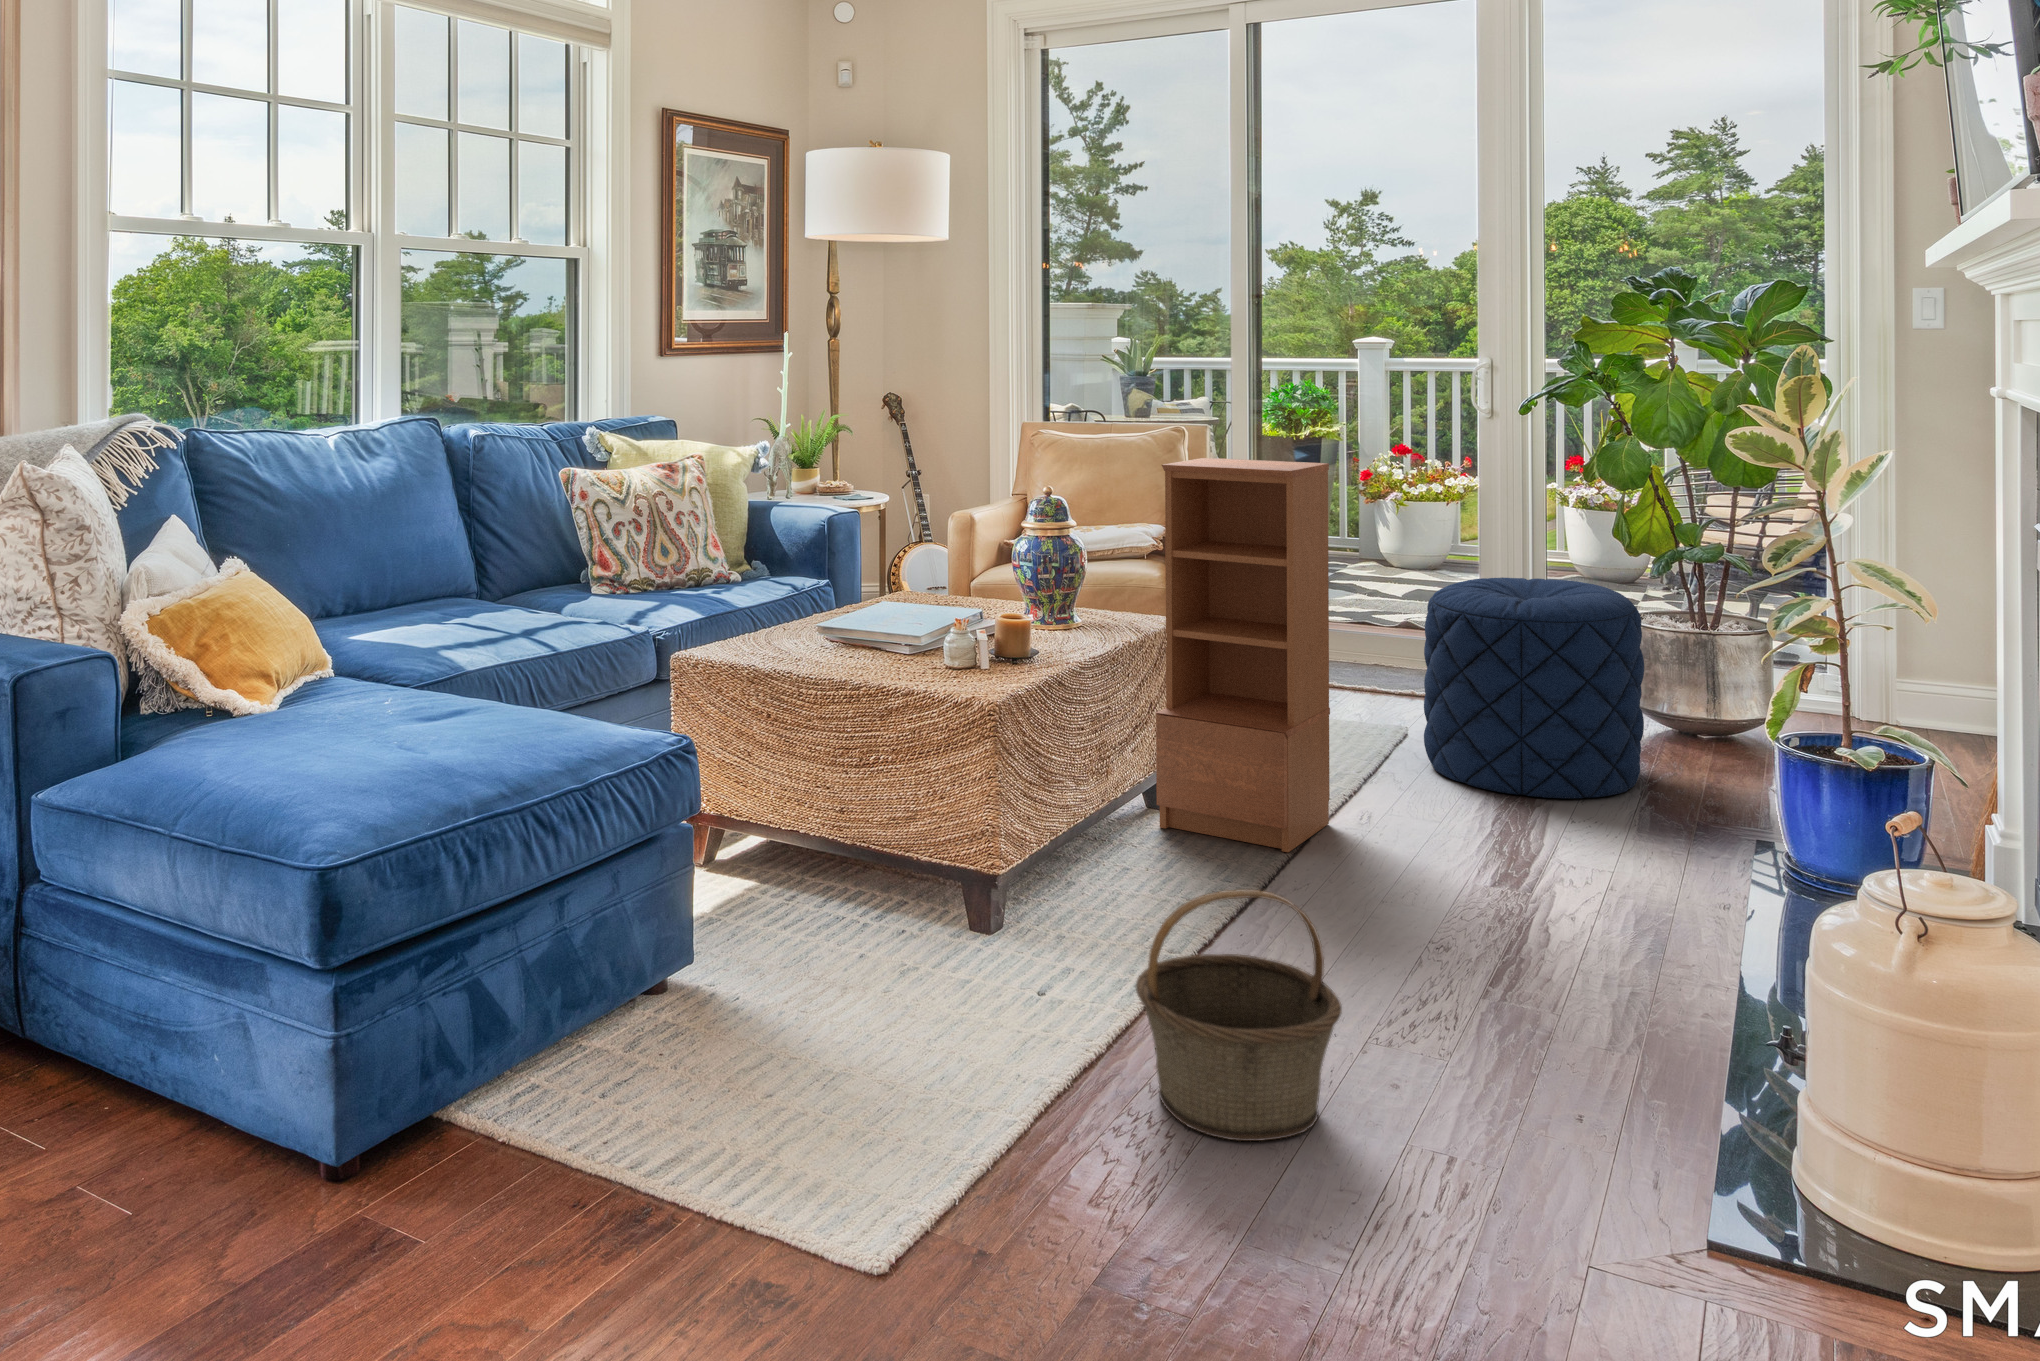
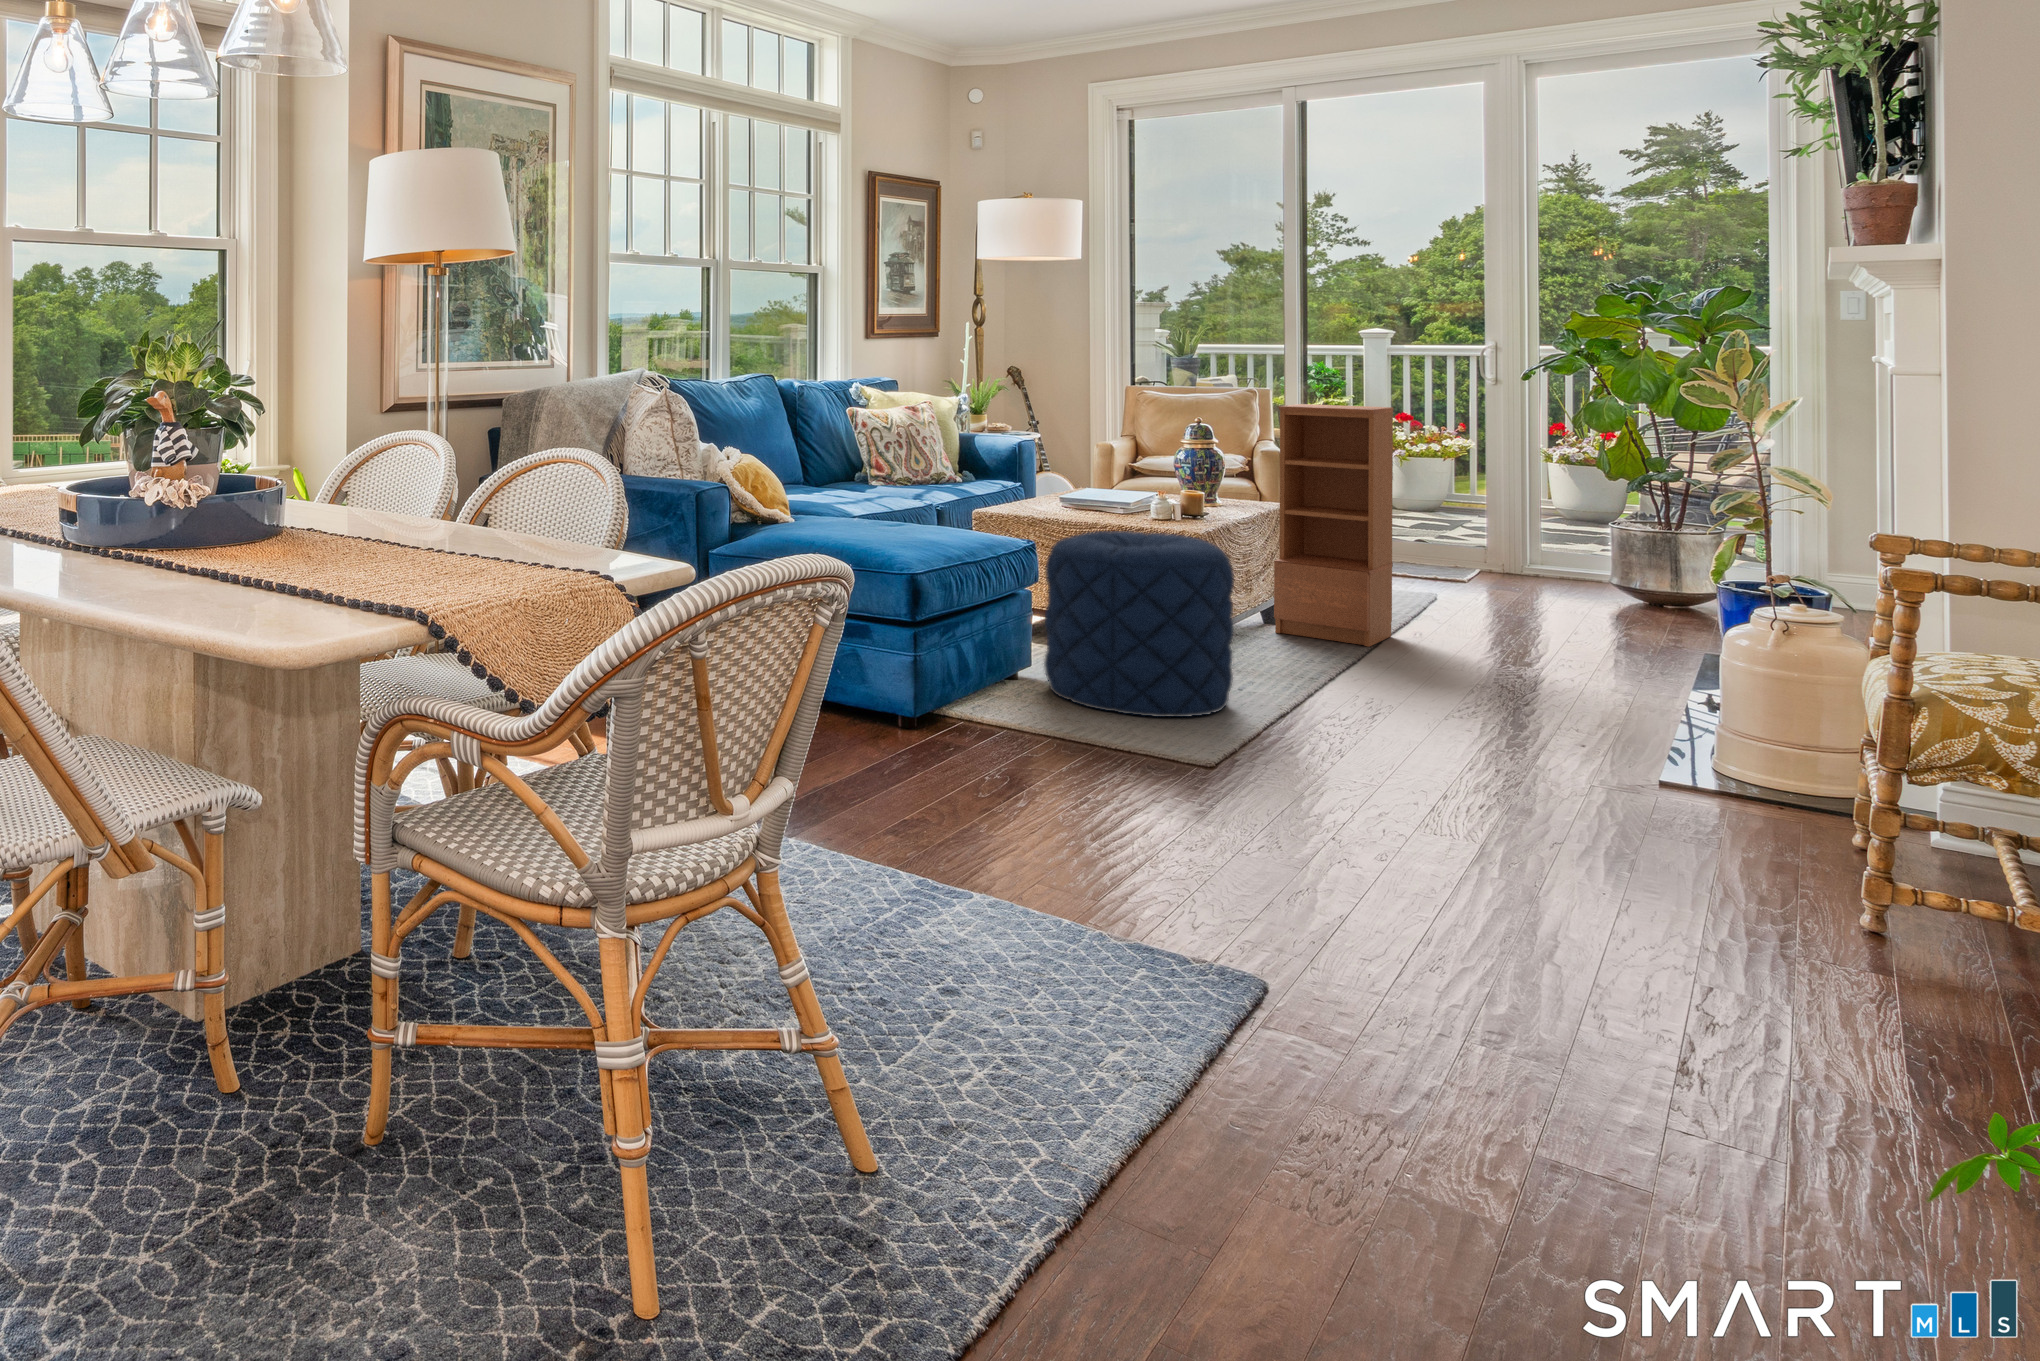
pouf: present [1424,577,1644,799] -> present [1044,531,1234,717]
basket: present [1136,889,1342,1141] -> none [1323,618,1450,743]

